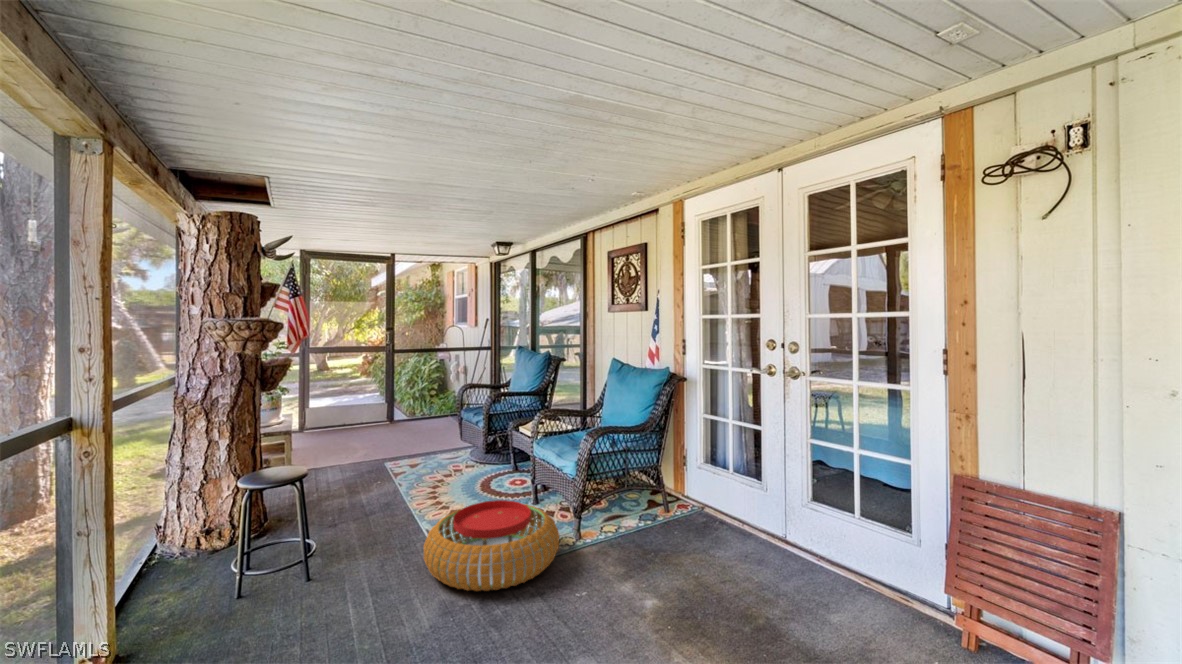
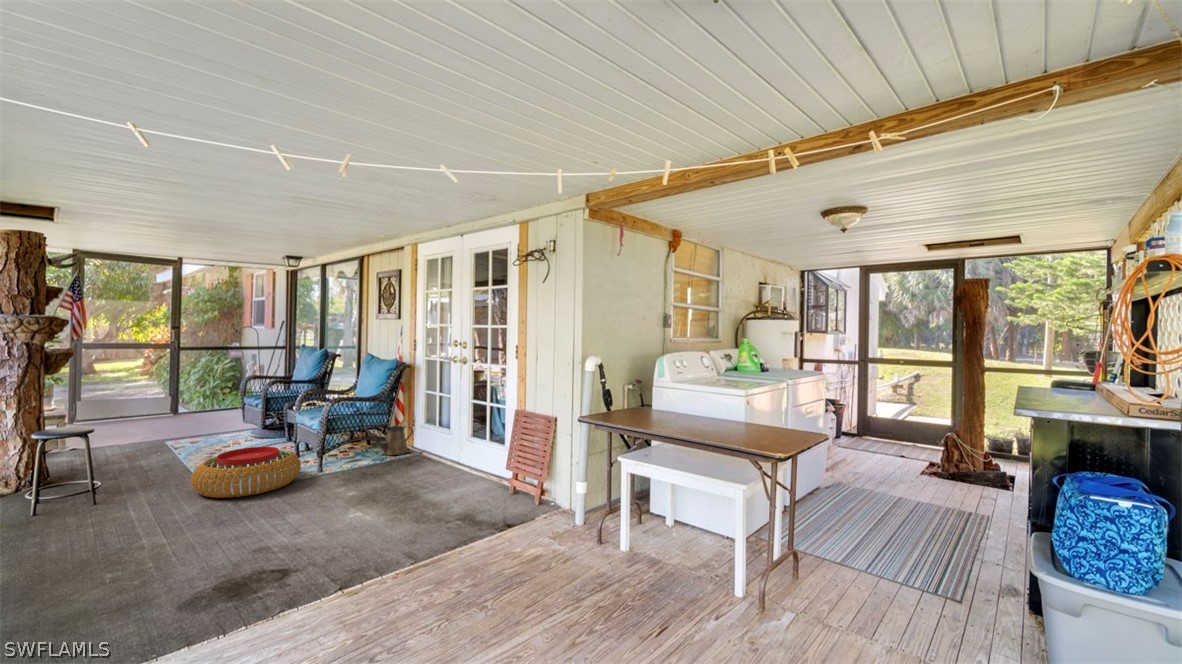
watering can: none [622,466,684,512] -> present [363,425,413,456]

